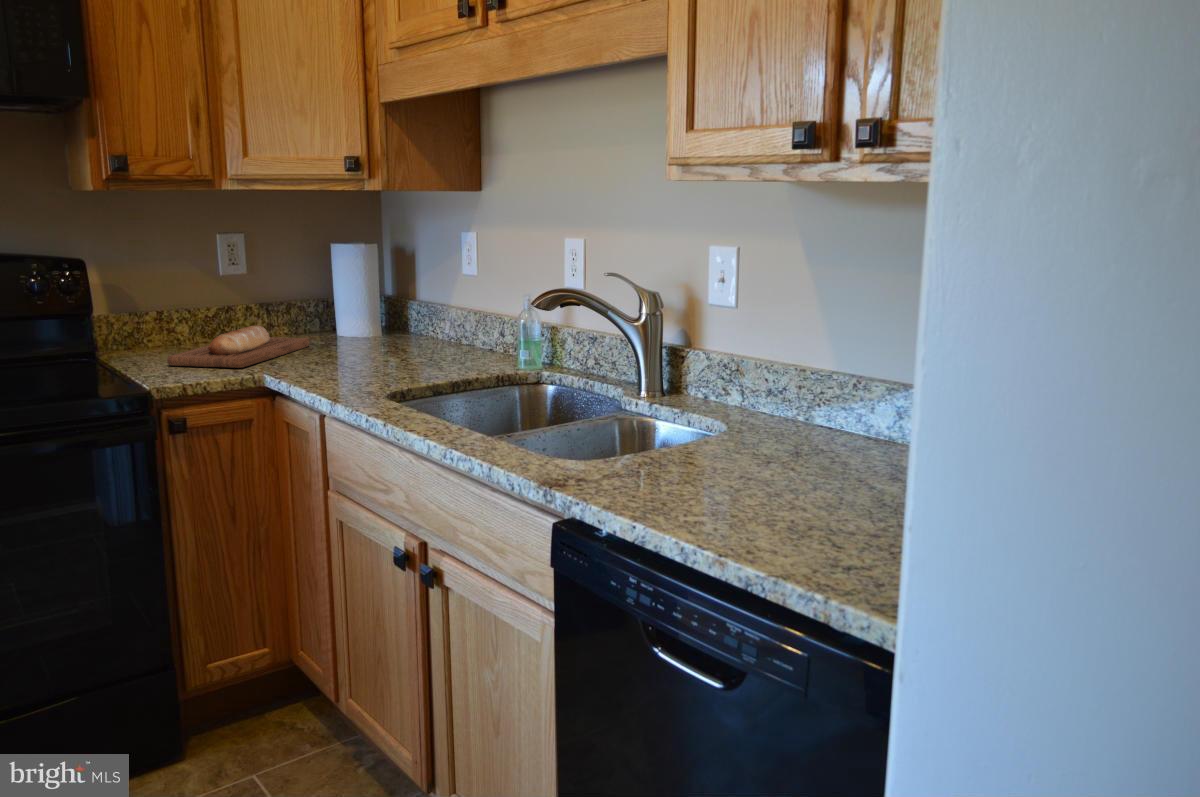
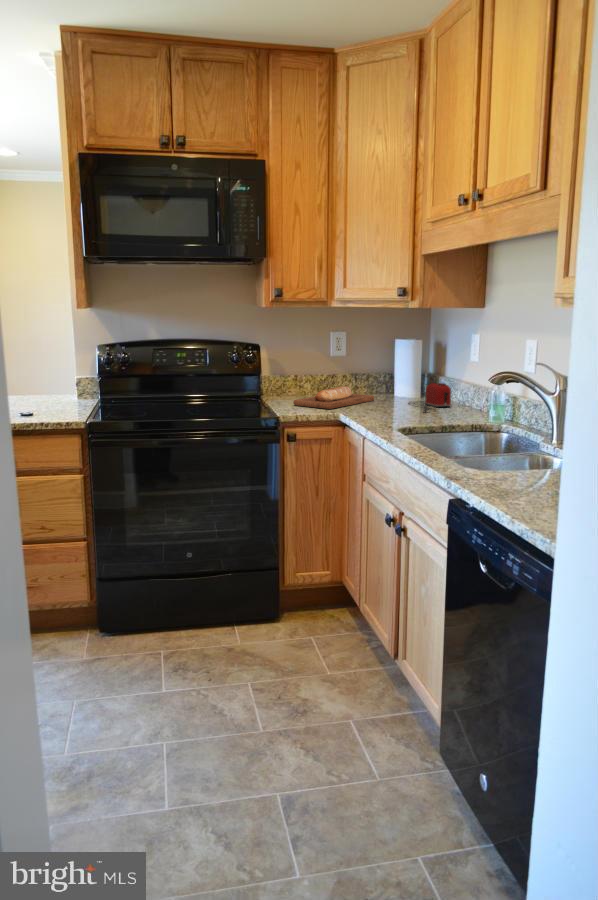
toaster: none [370,311,442,361] -> present [409,383,451,412]

